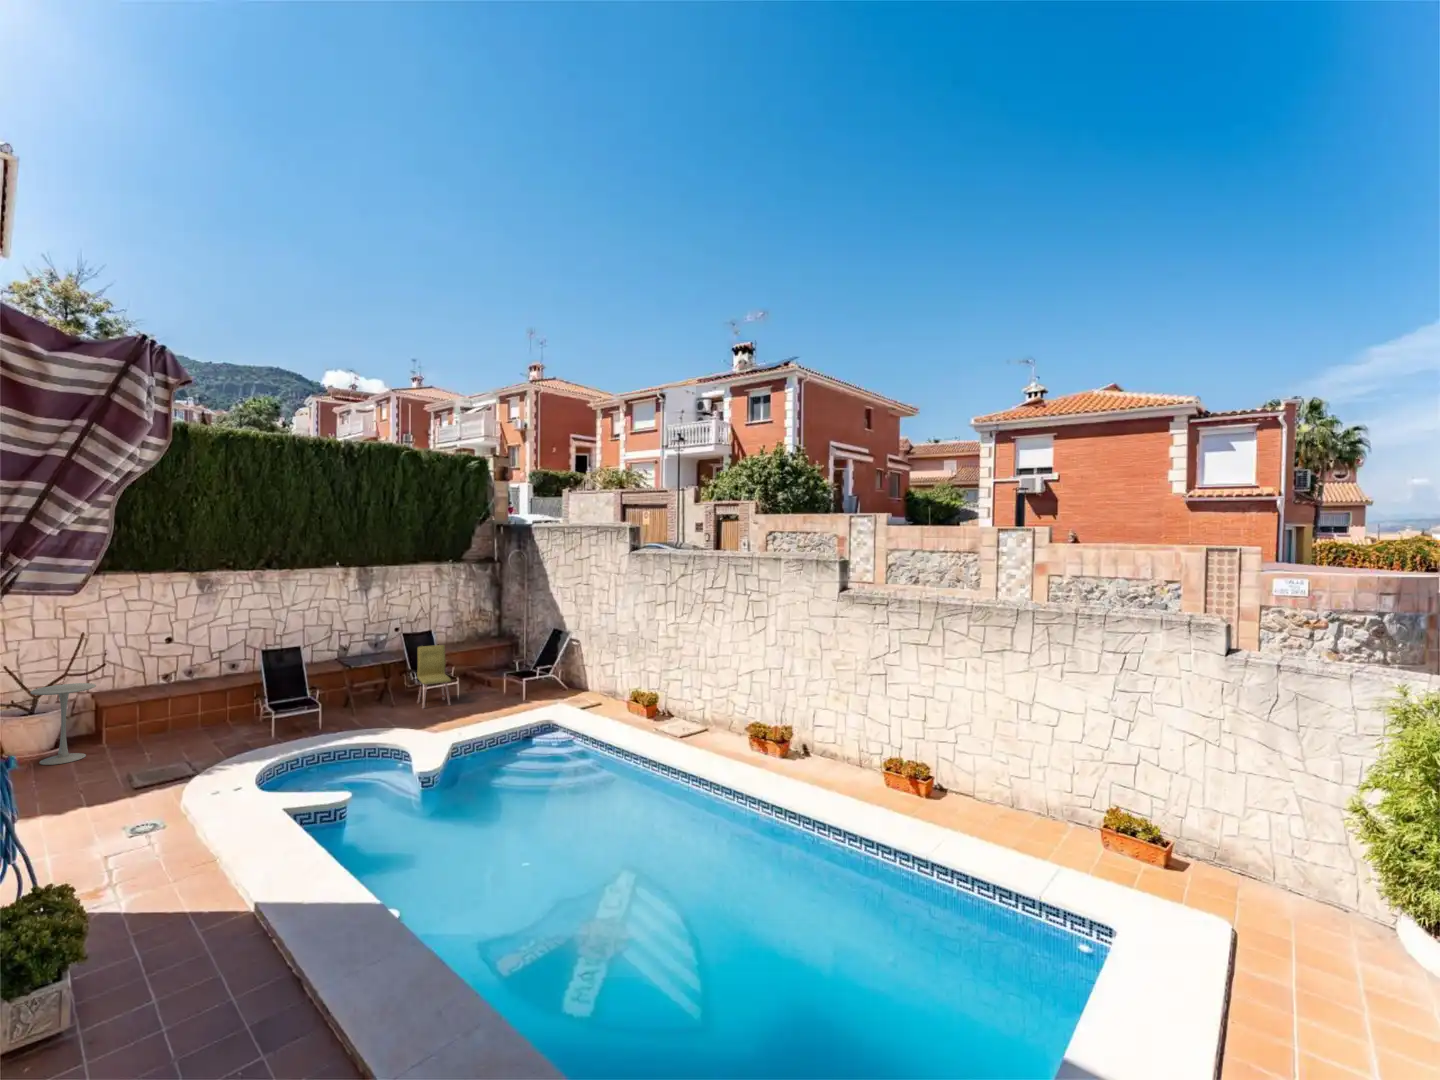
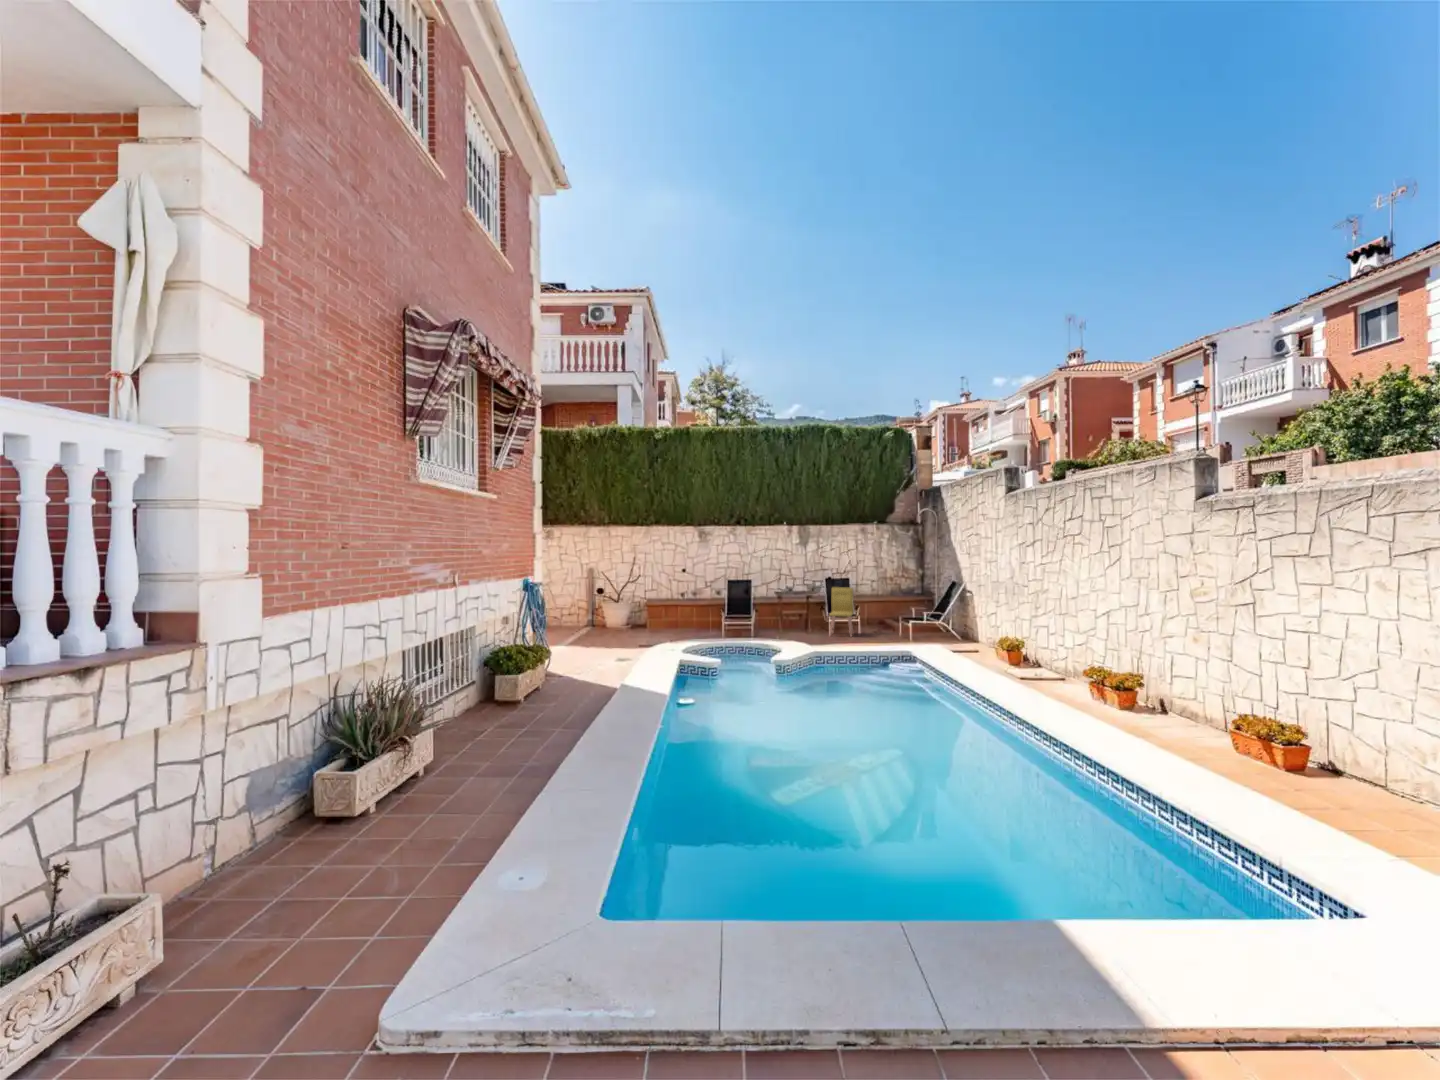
pedestal table: present [30,683,96,765] -> none [617,589,644,632]

